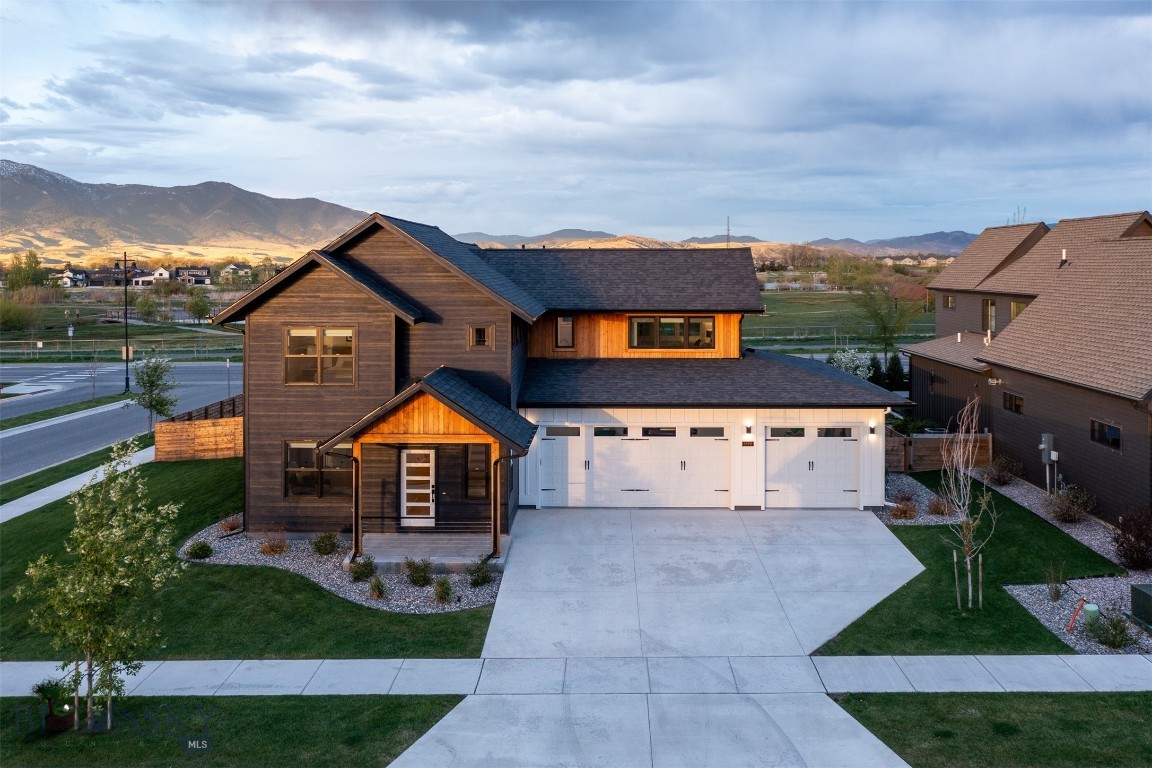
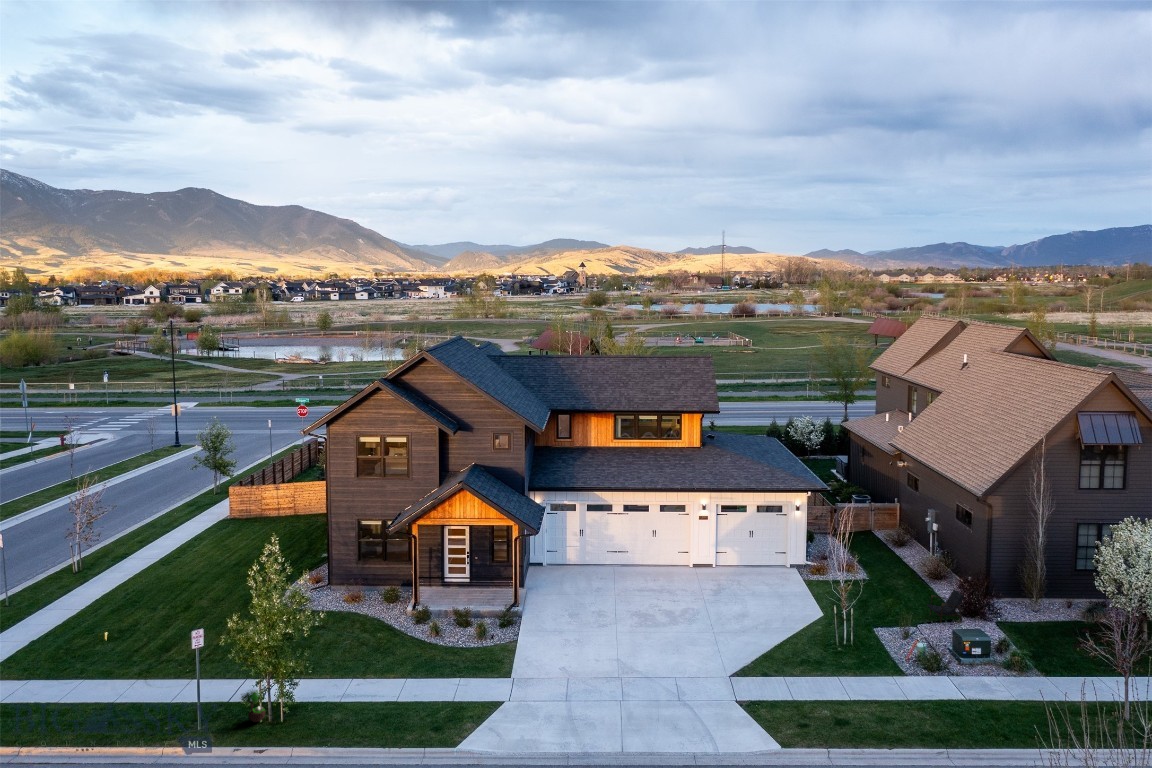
lounge chair: none [1074,530,1133,579] -> present [927,589,964,624]

